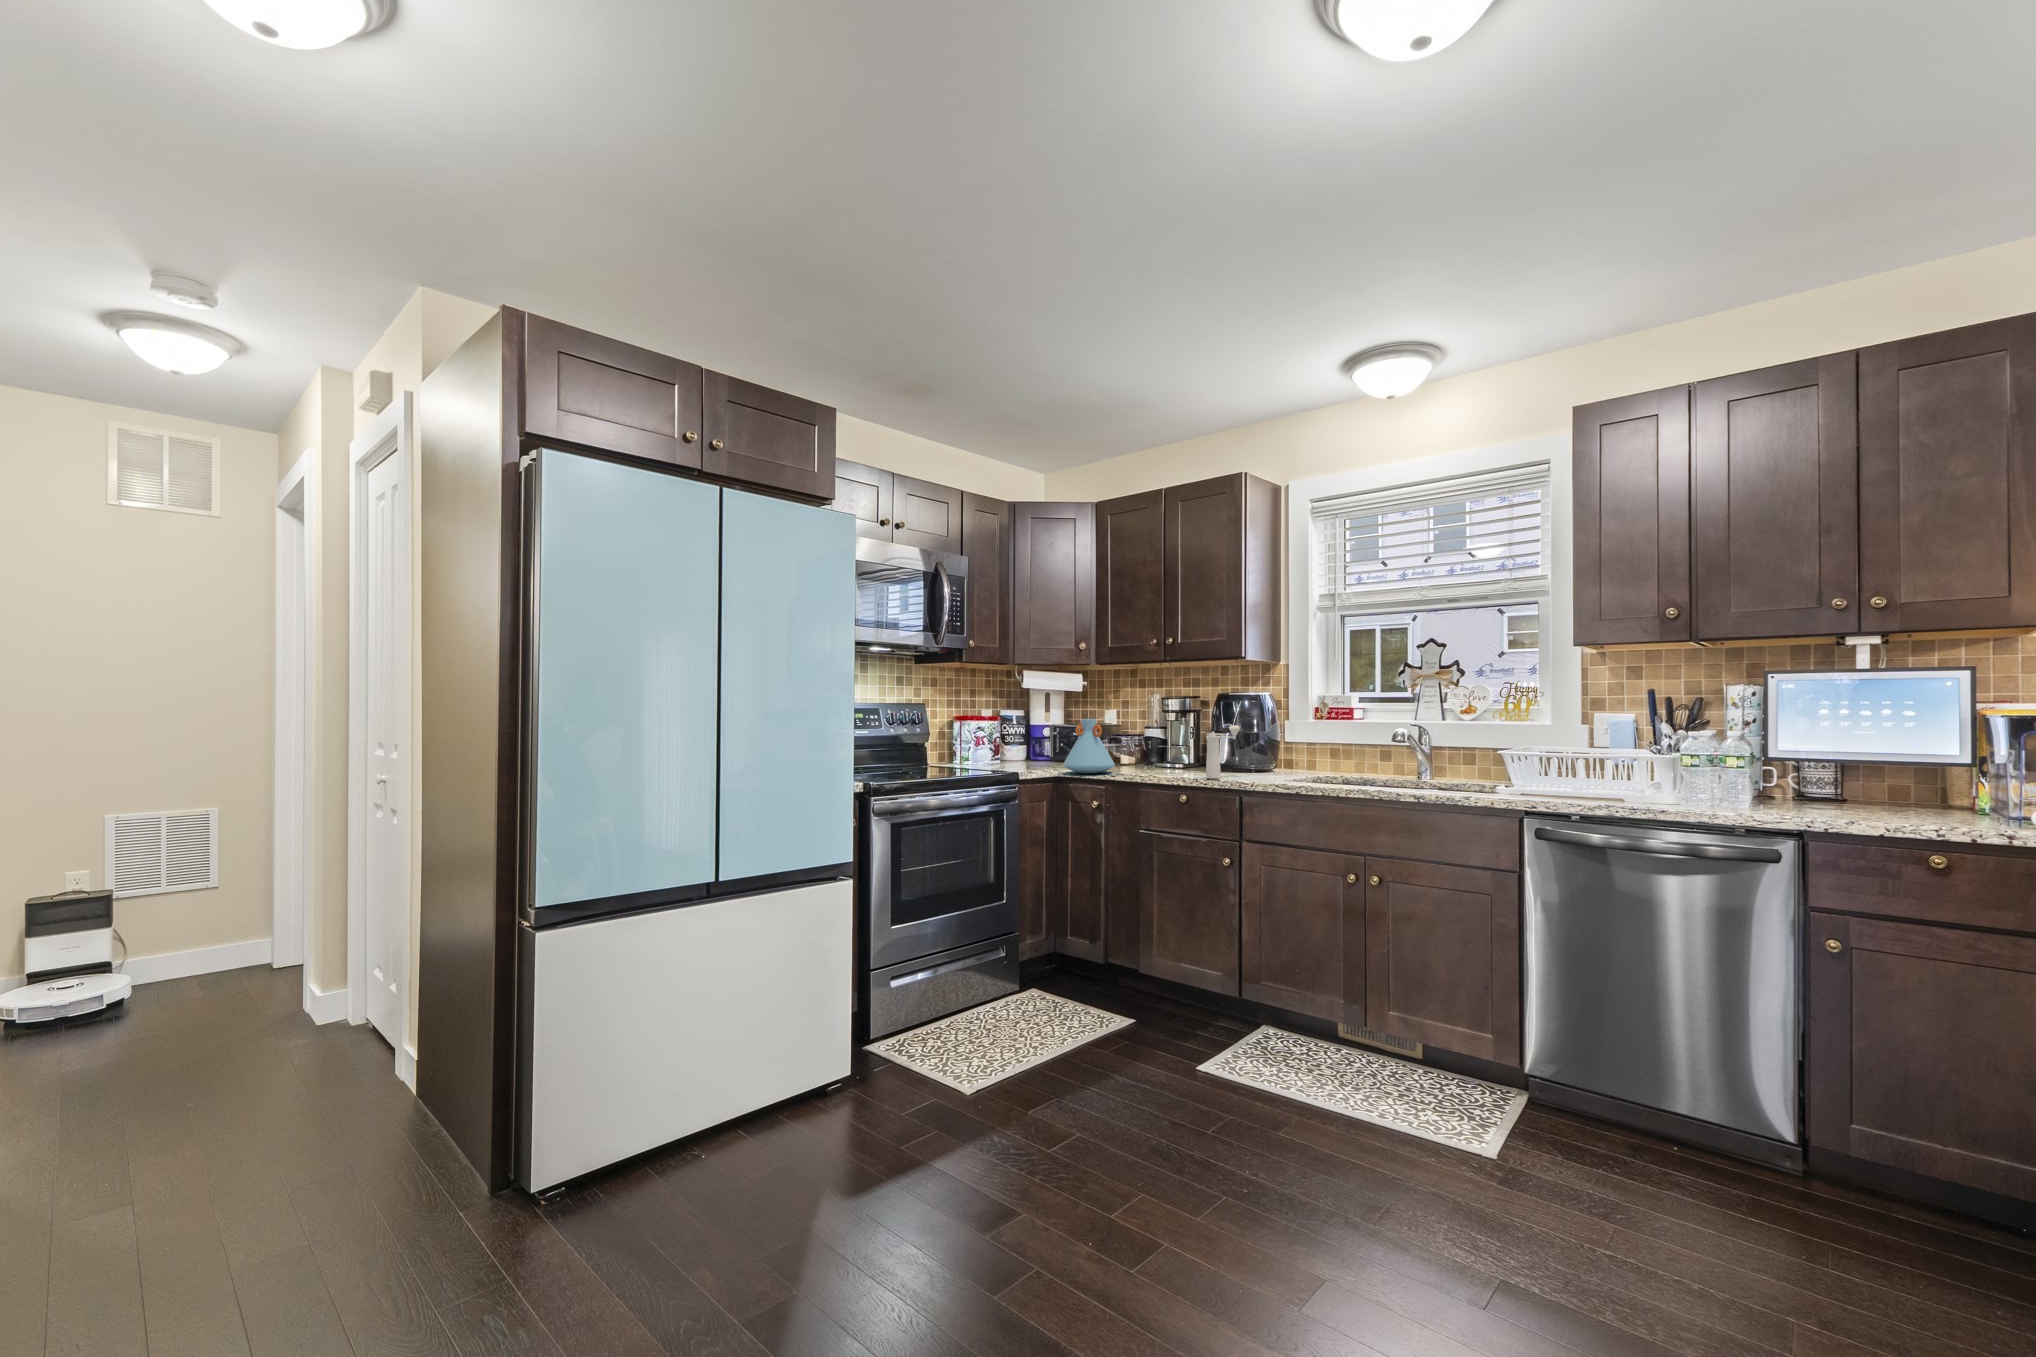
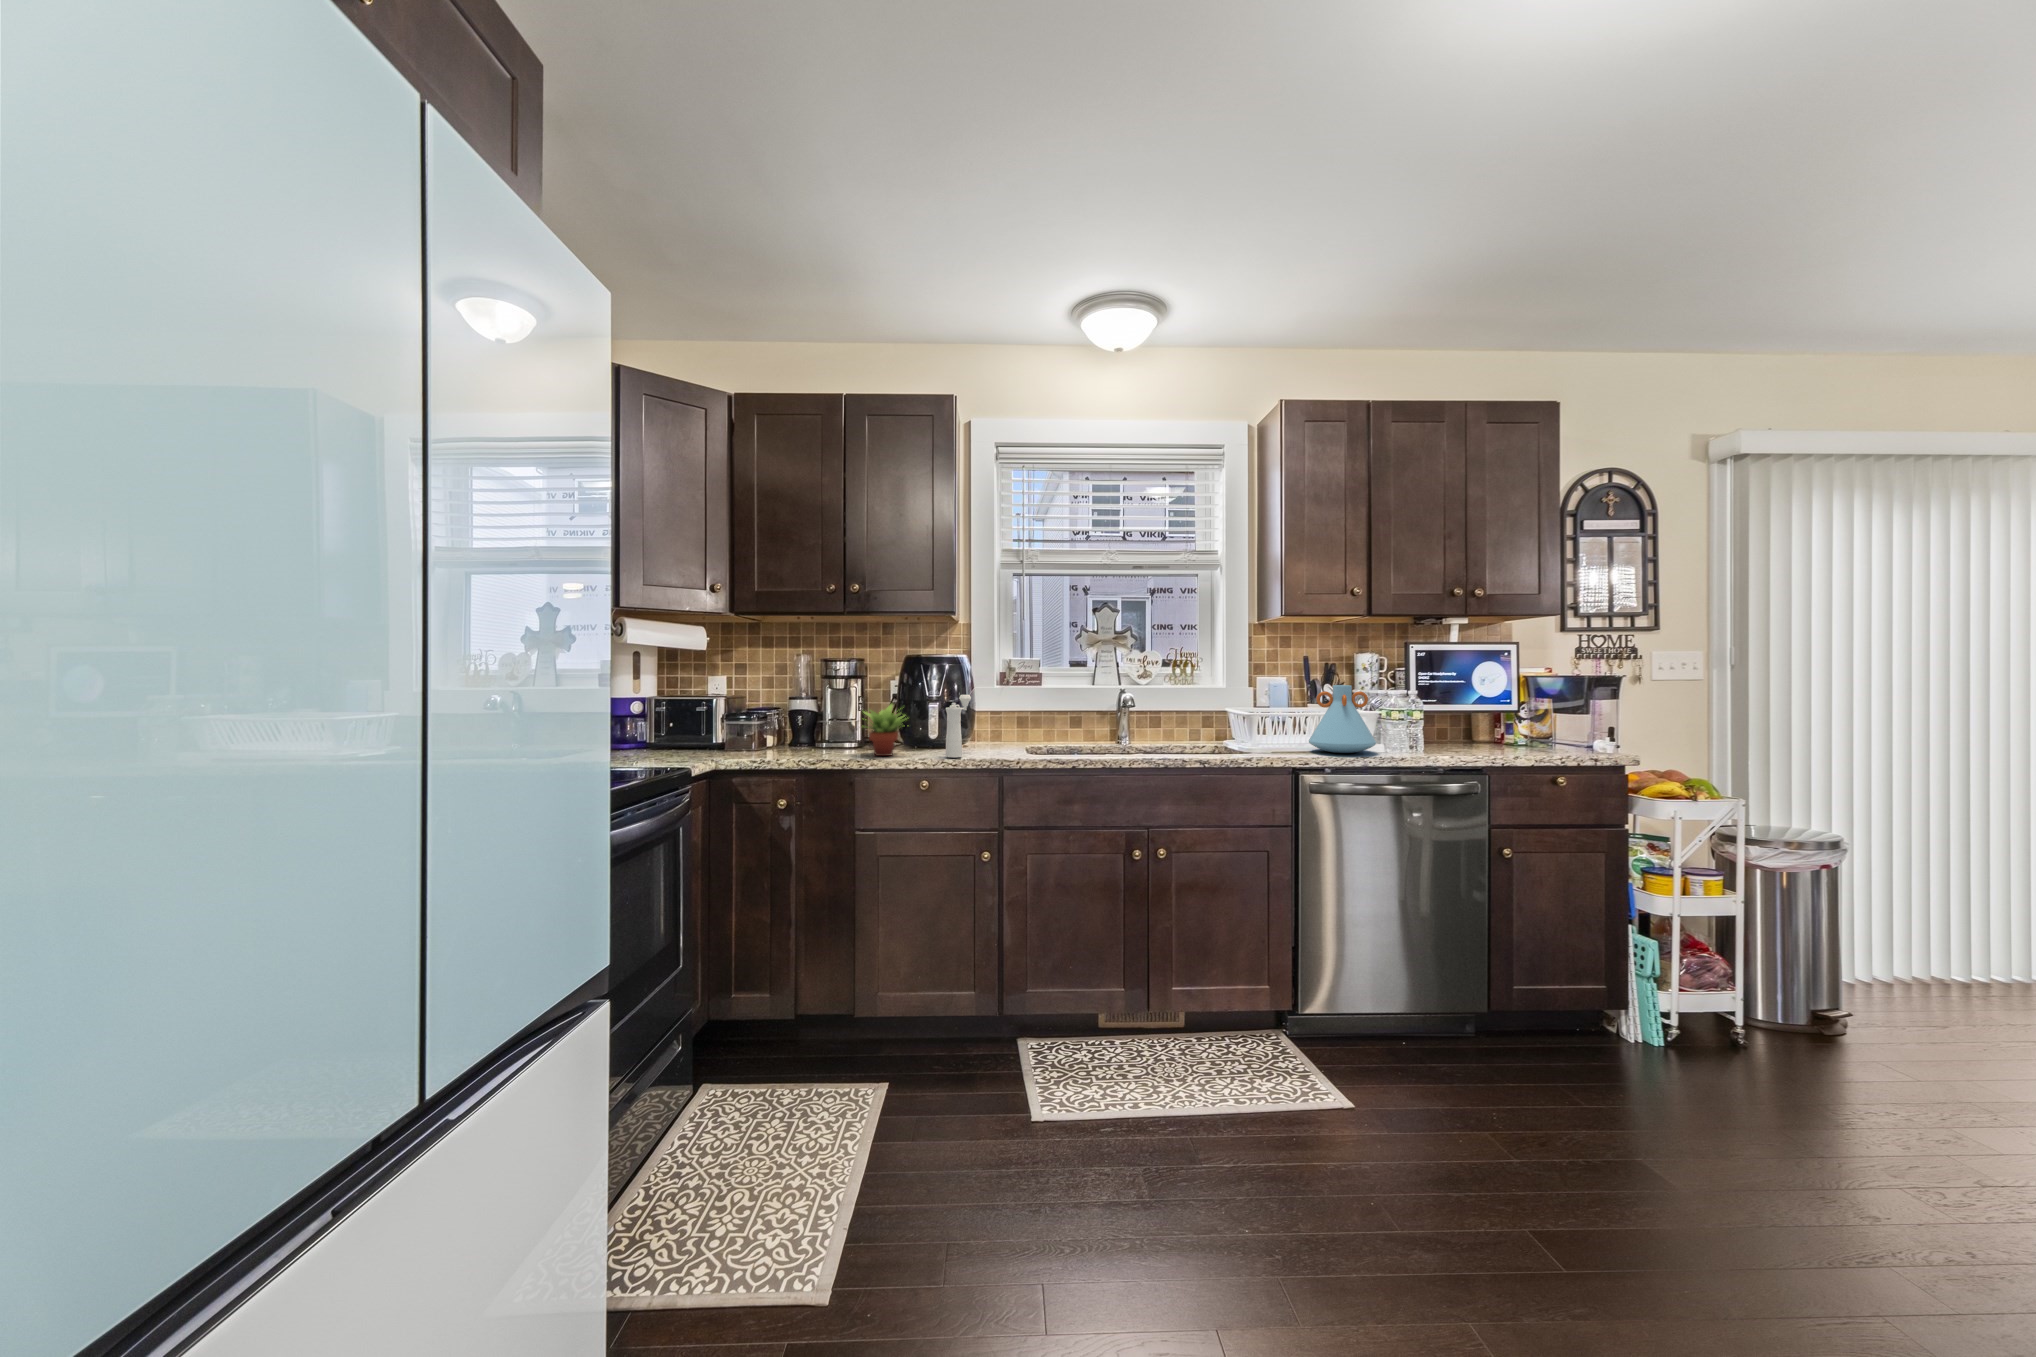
vase: present [1063,719,1115,773] -> present [1309,685,1376,753]
succulent plant: none [1149,731,1192,775] -> present [862,704,906,756]

